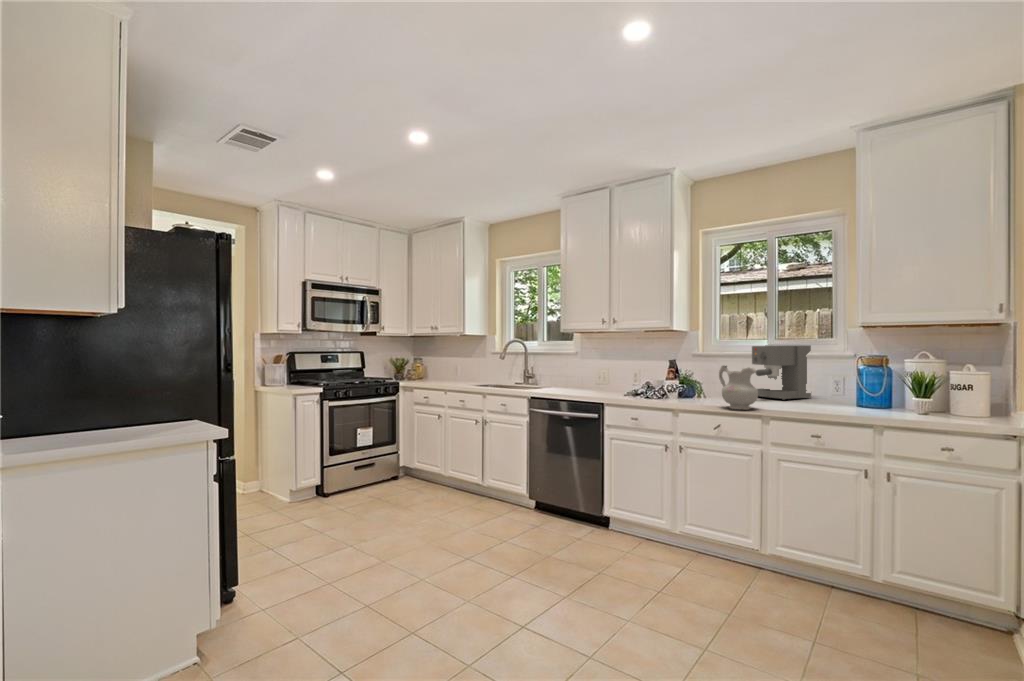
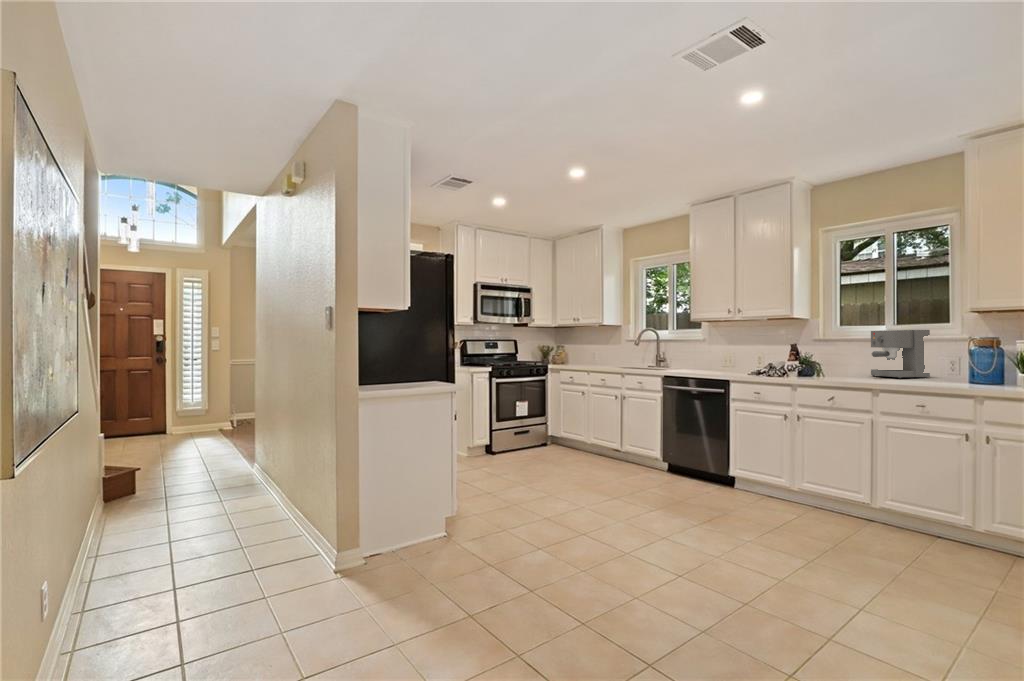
ceramic pitcher: present [719,366,758,410] -> none [833,347,869,384]

